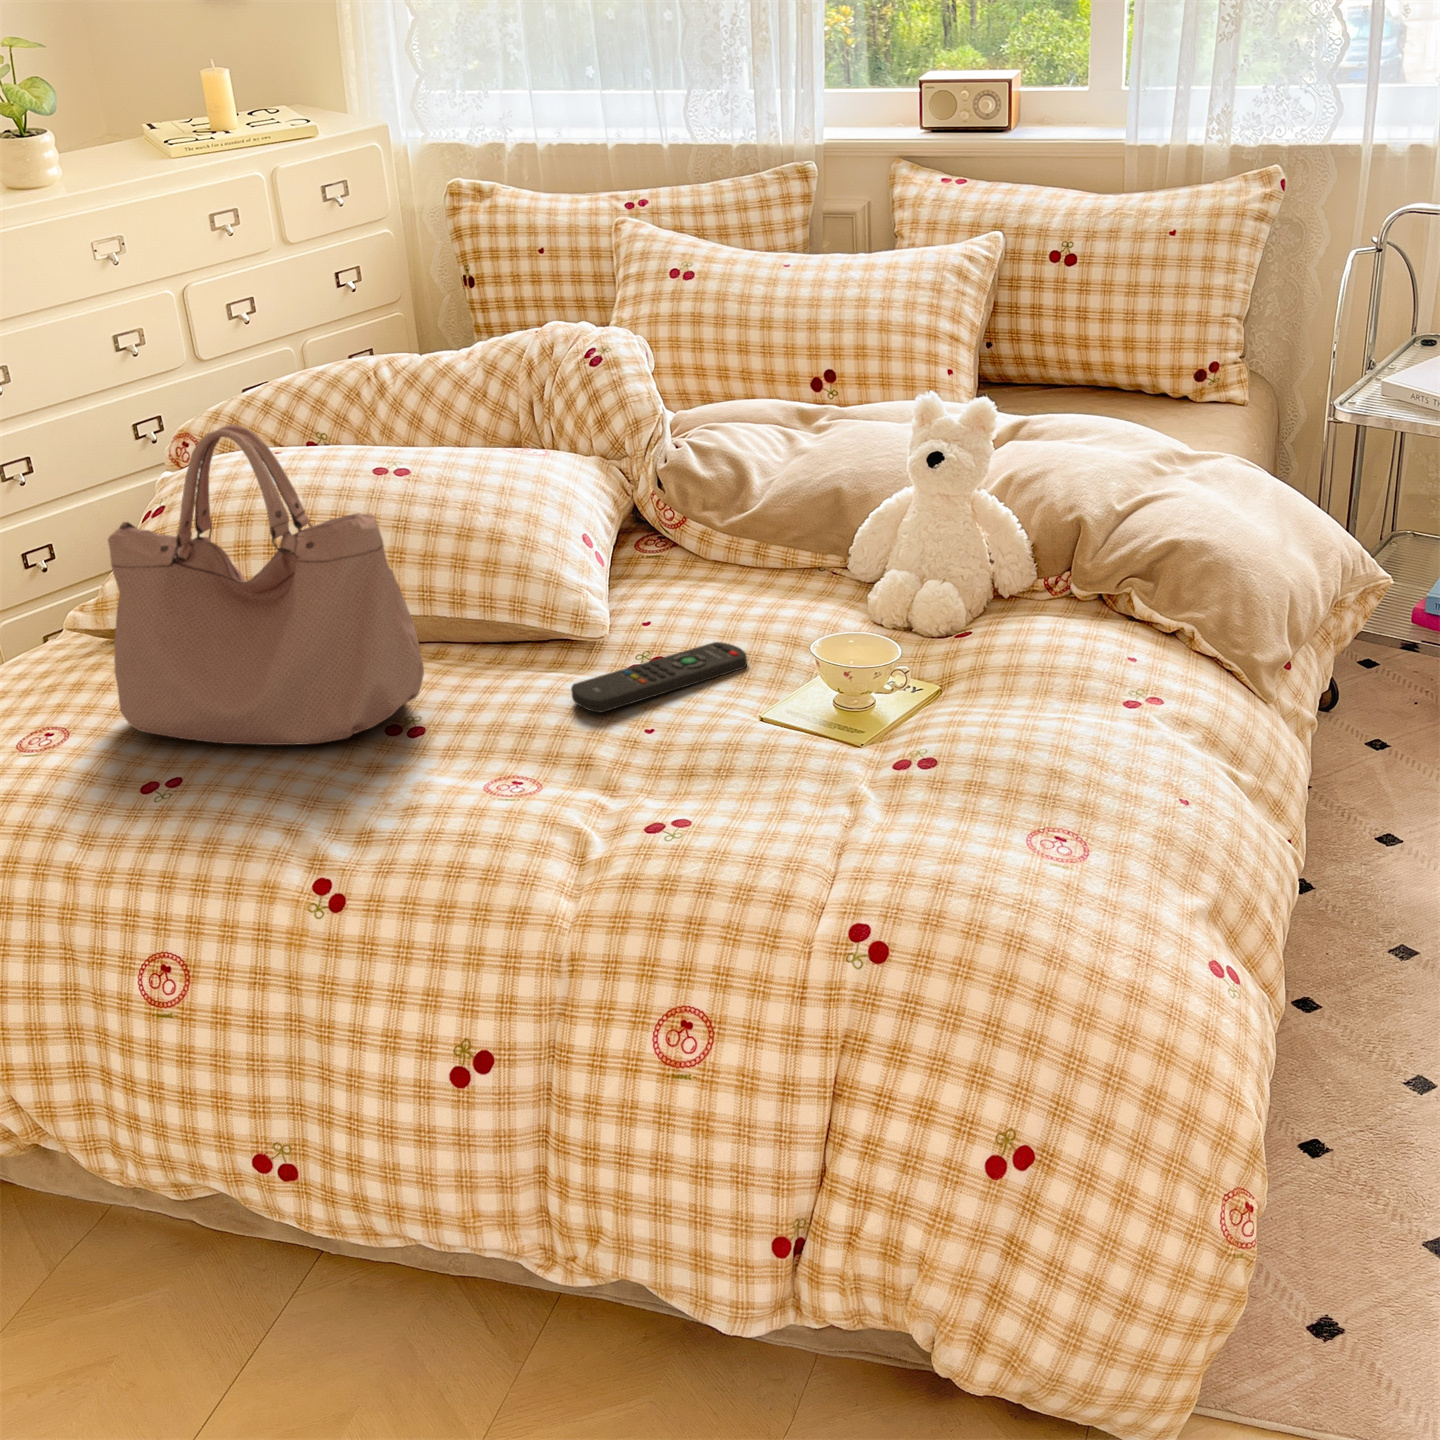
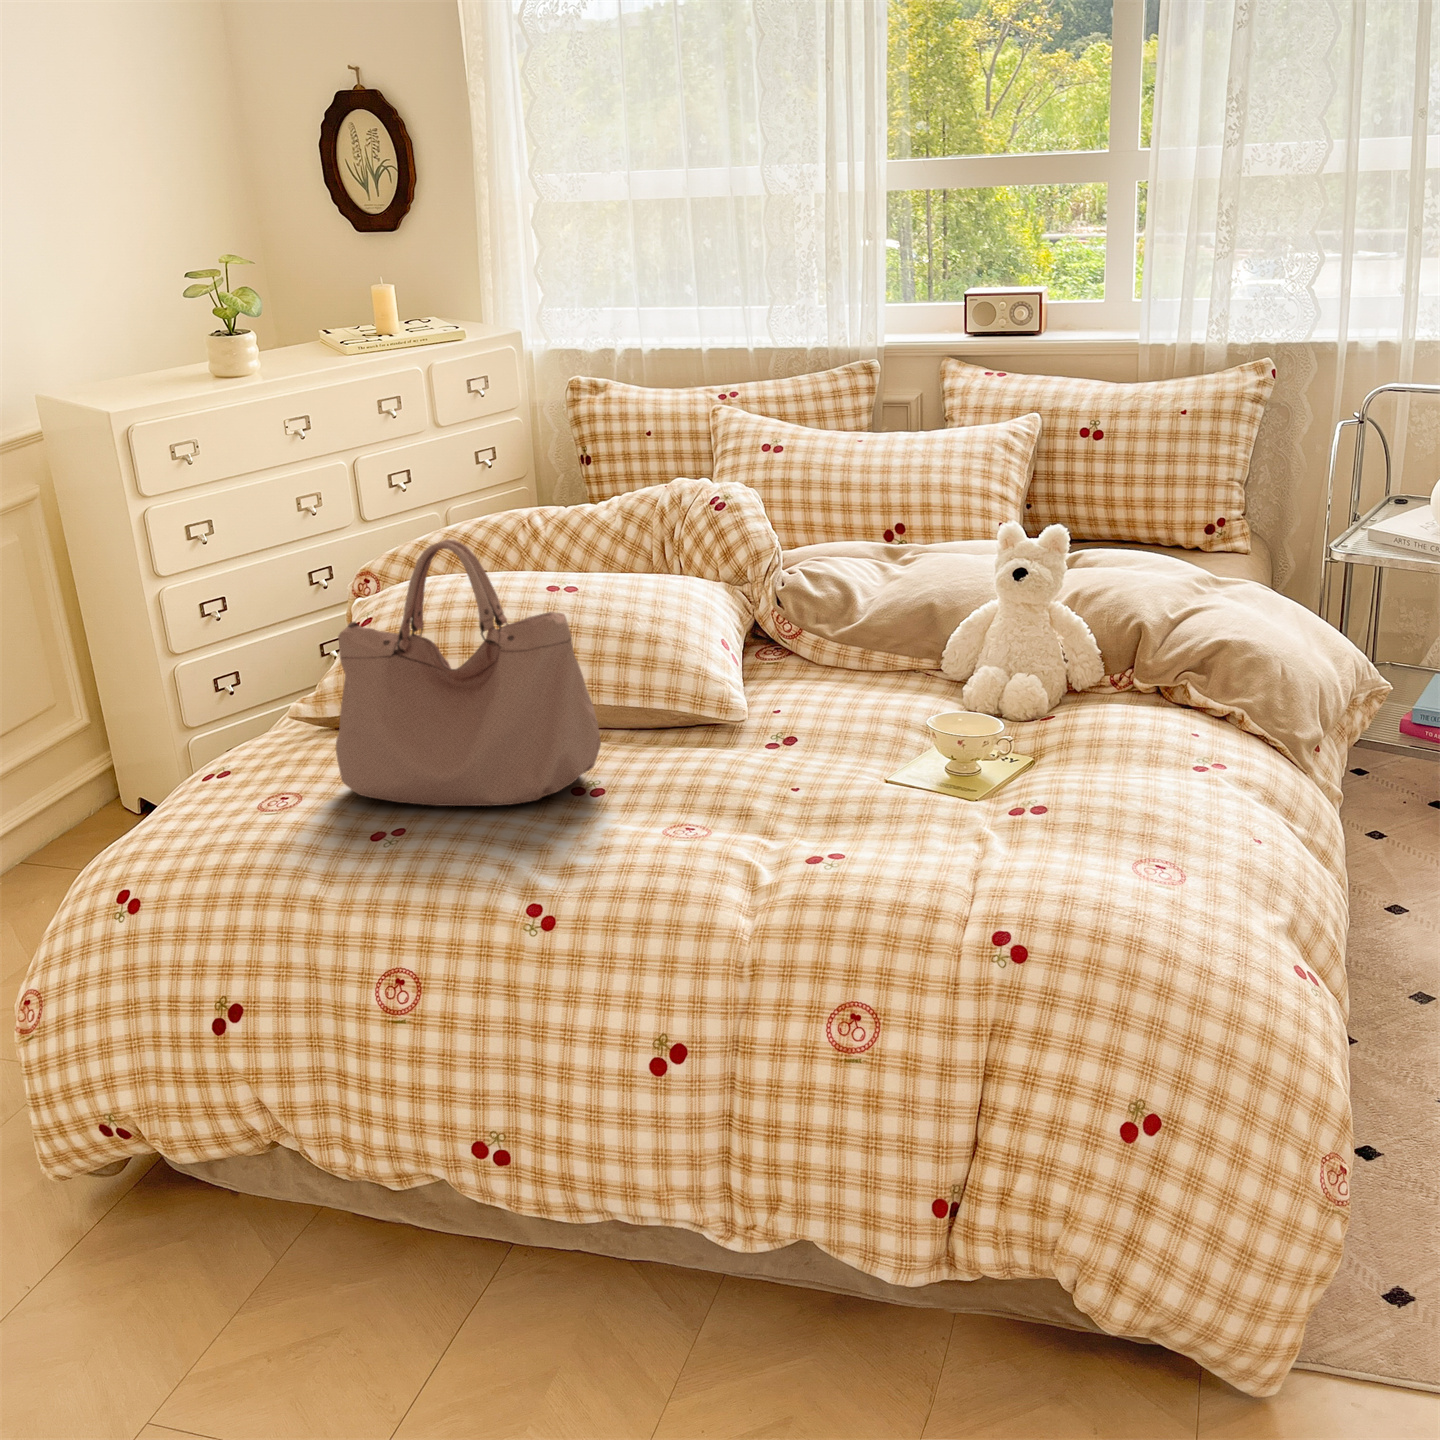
remote control: present [571,642,747,713] -> none [722,728,865,780]

